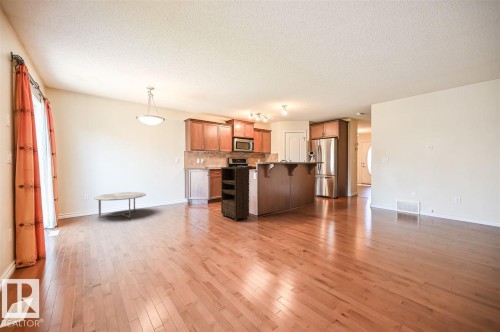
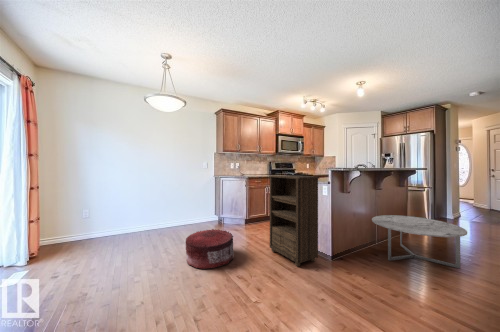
coffee table: present [94,192,146,219] -> present [372,215,467,268]
pouf: none [165,203,197,224] -> present [186,229,234,269]

